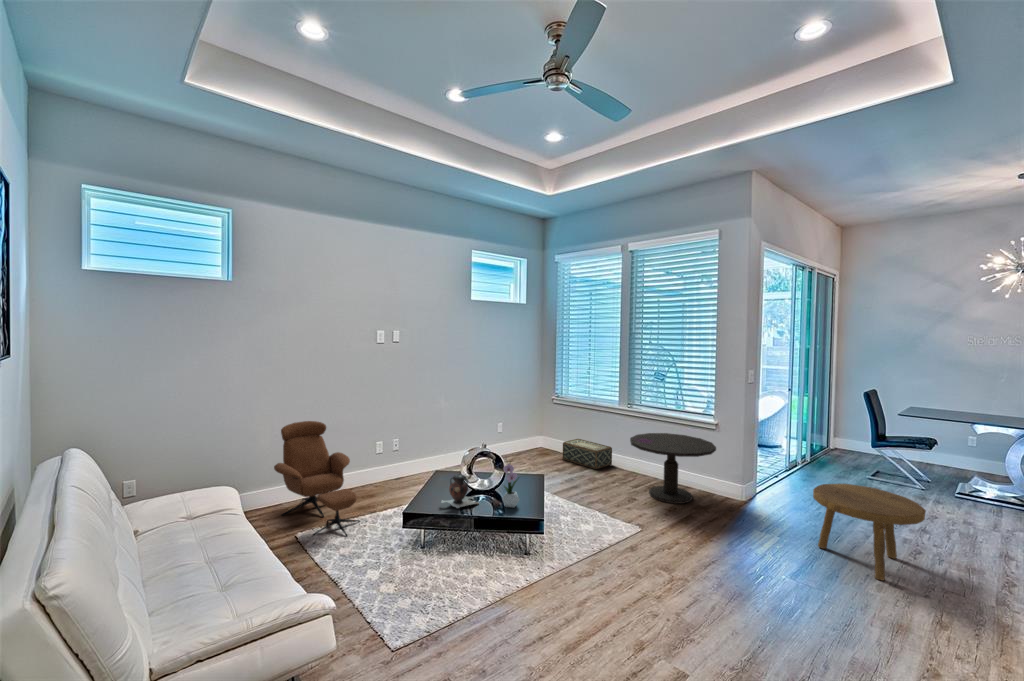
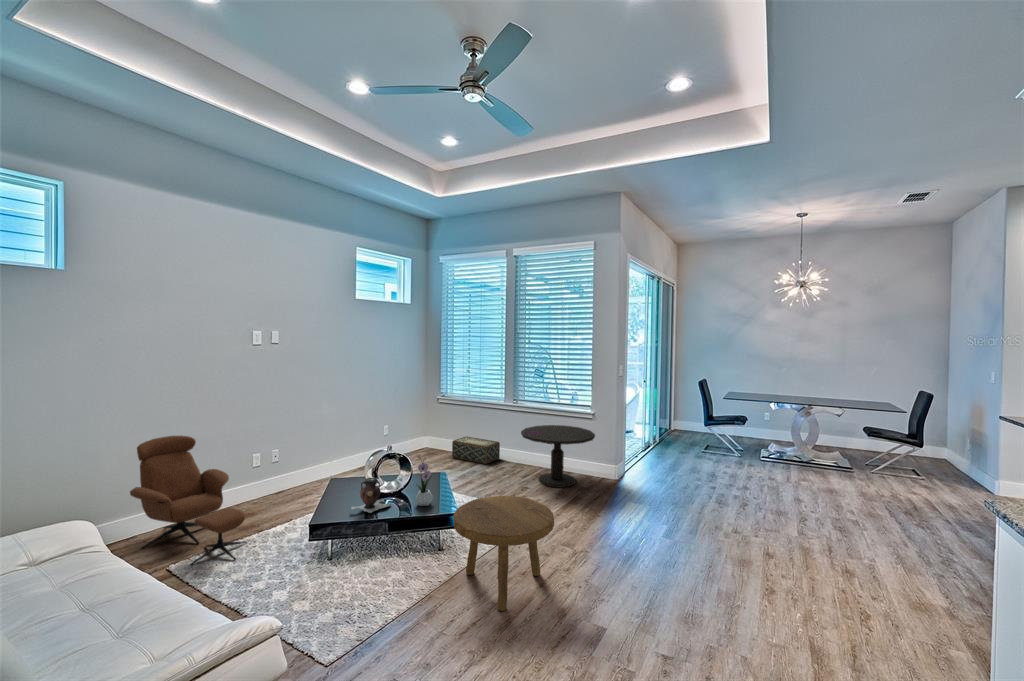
footstool: present [813,484,926,580] -> present [453,496,554,611]

